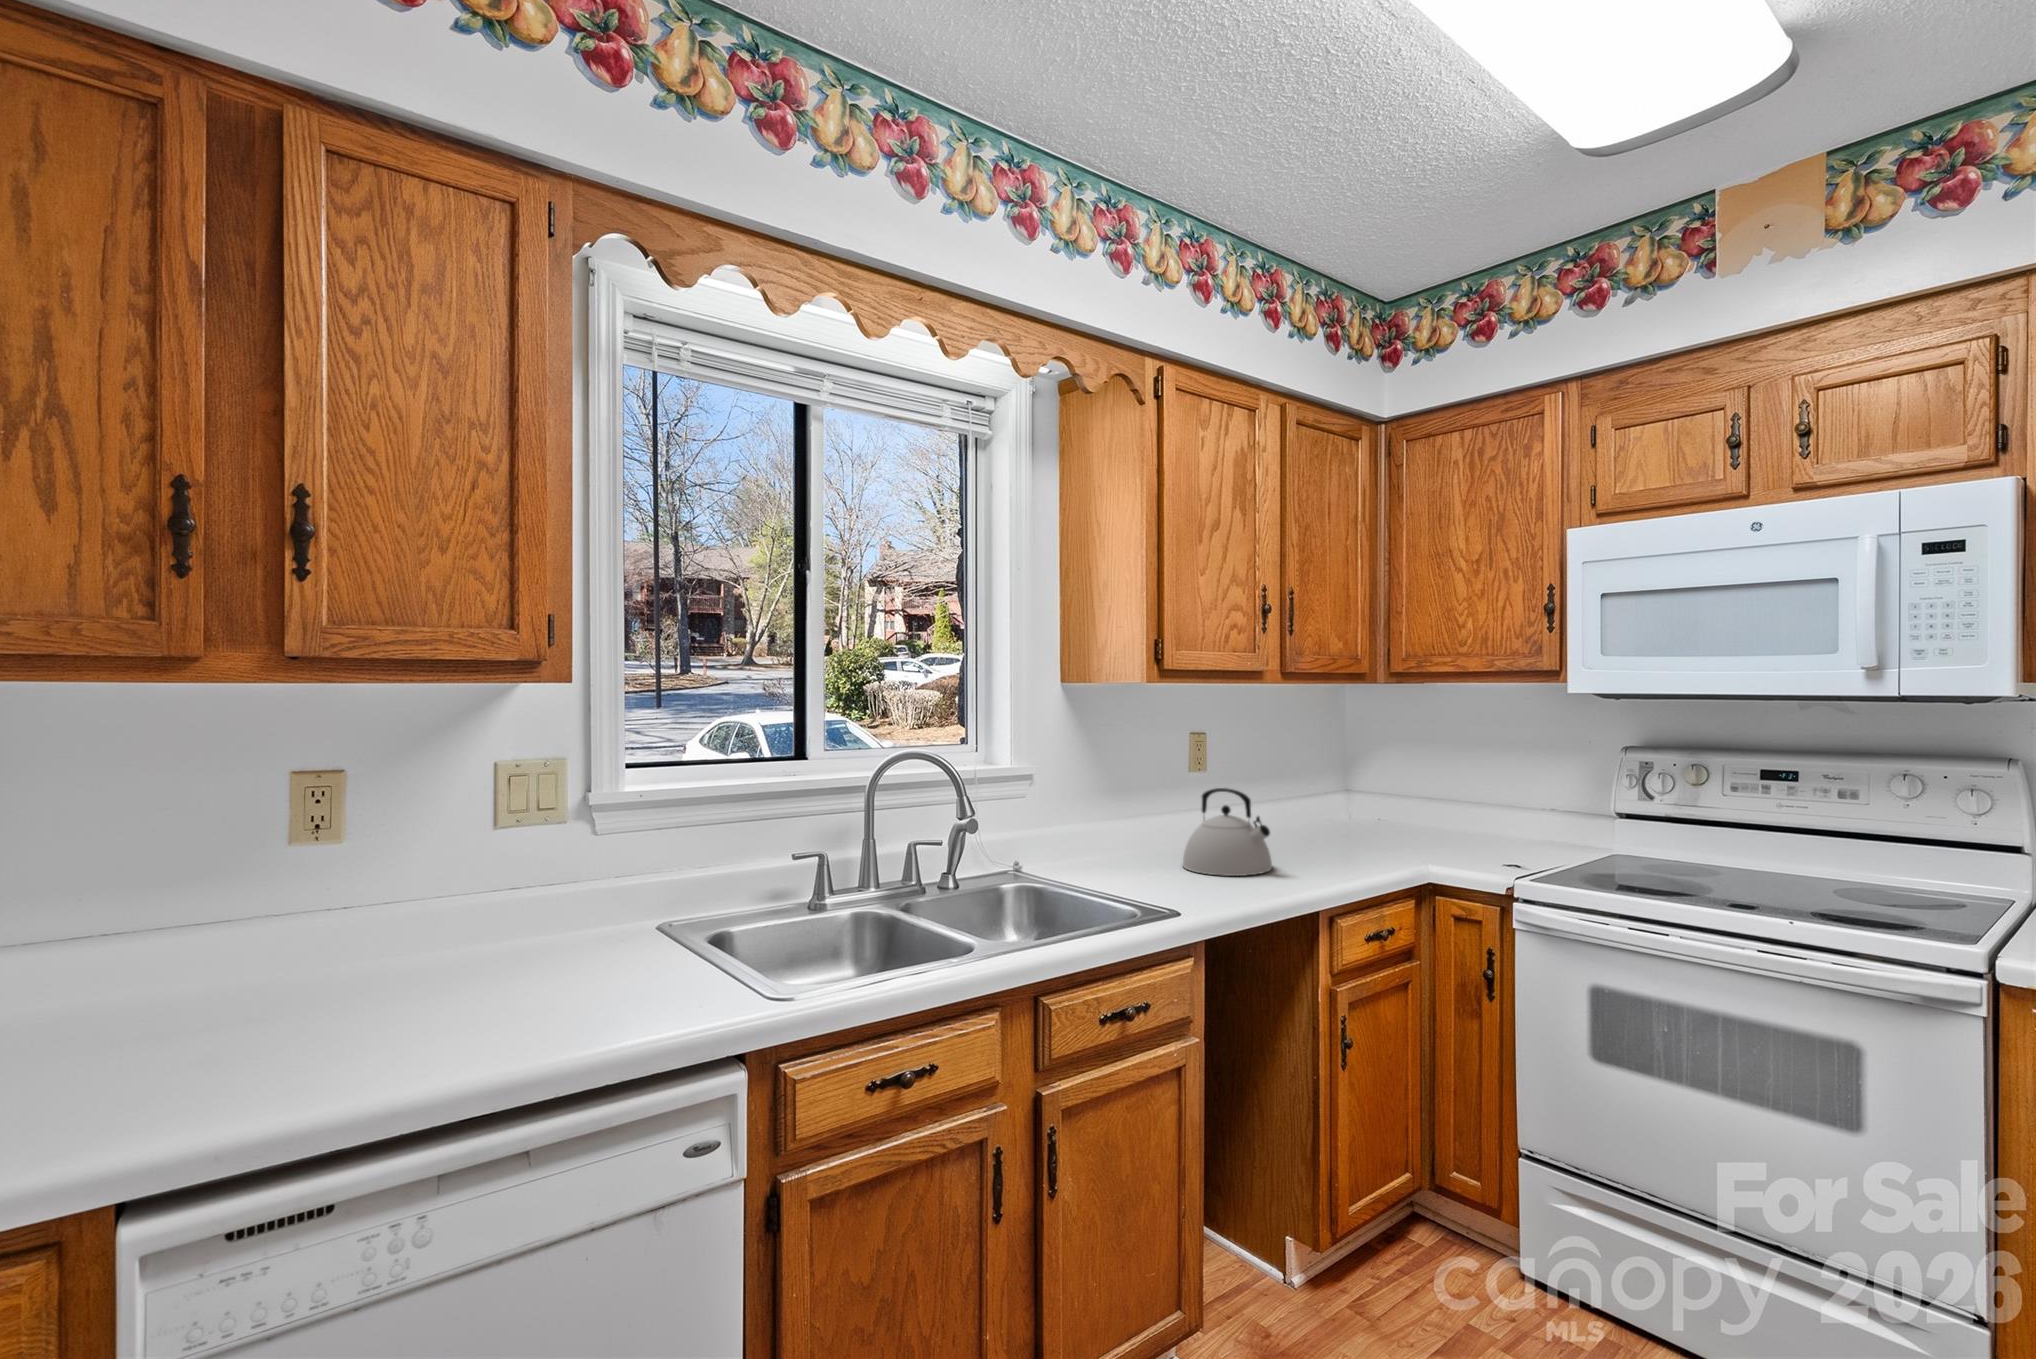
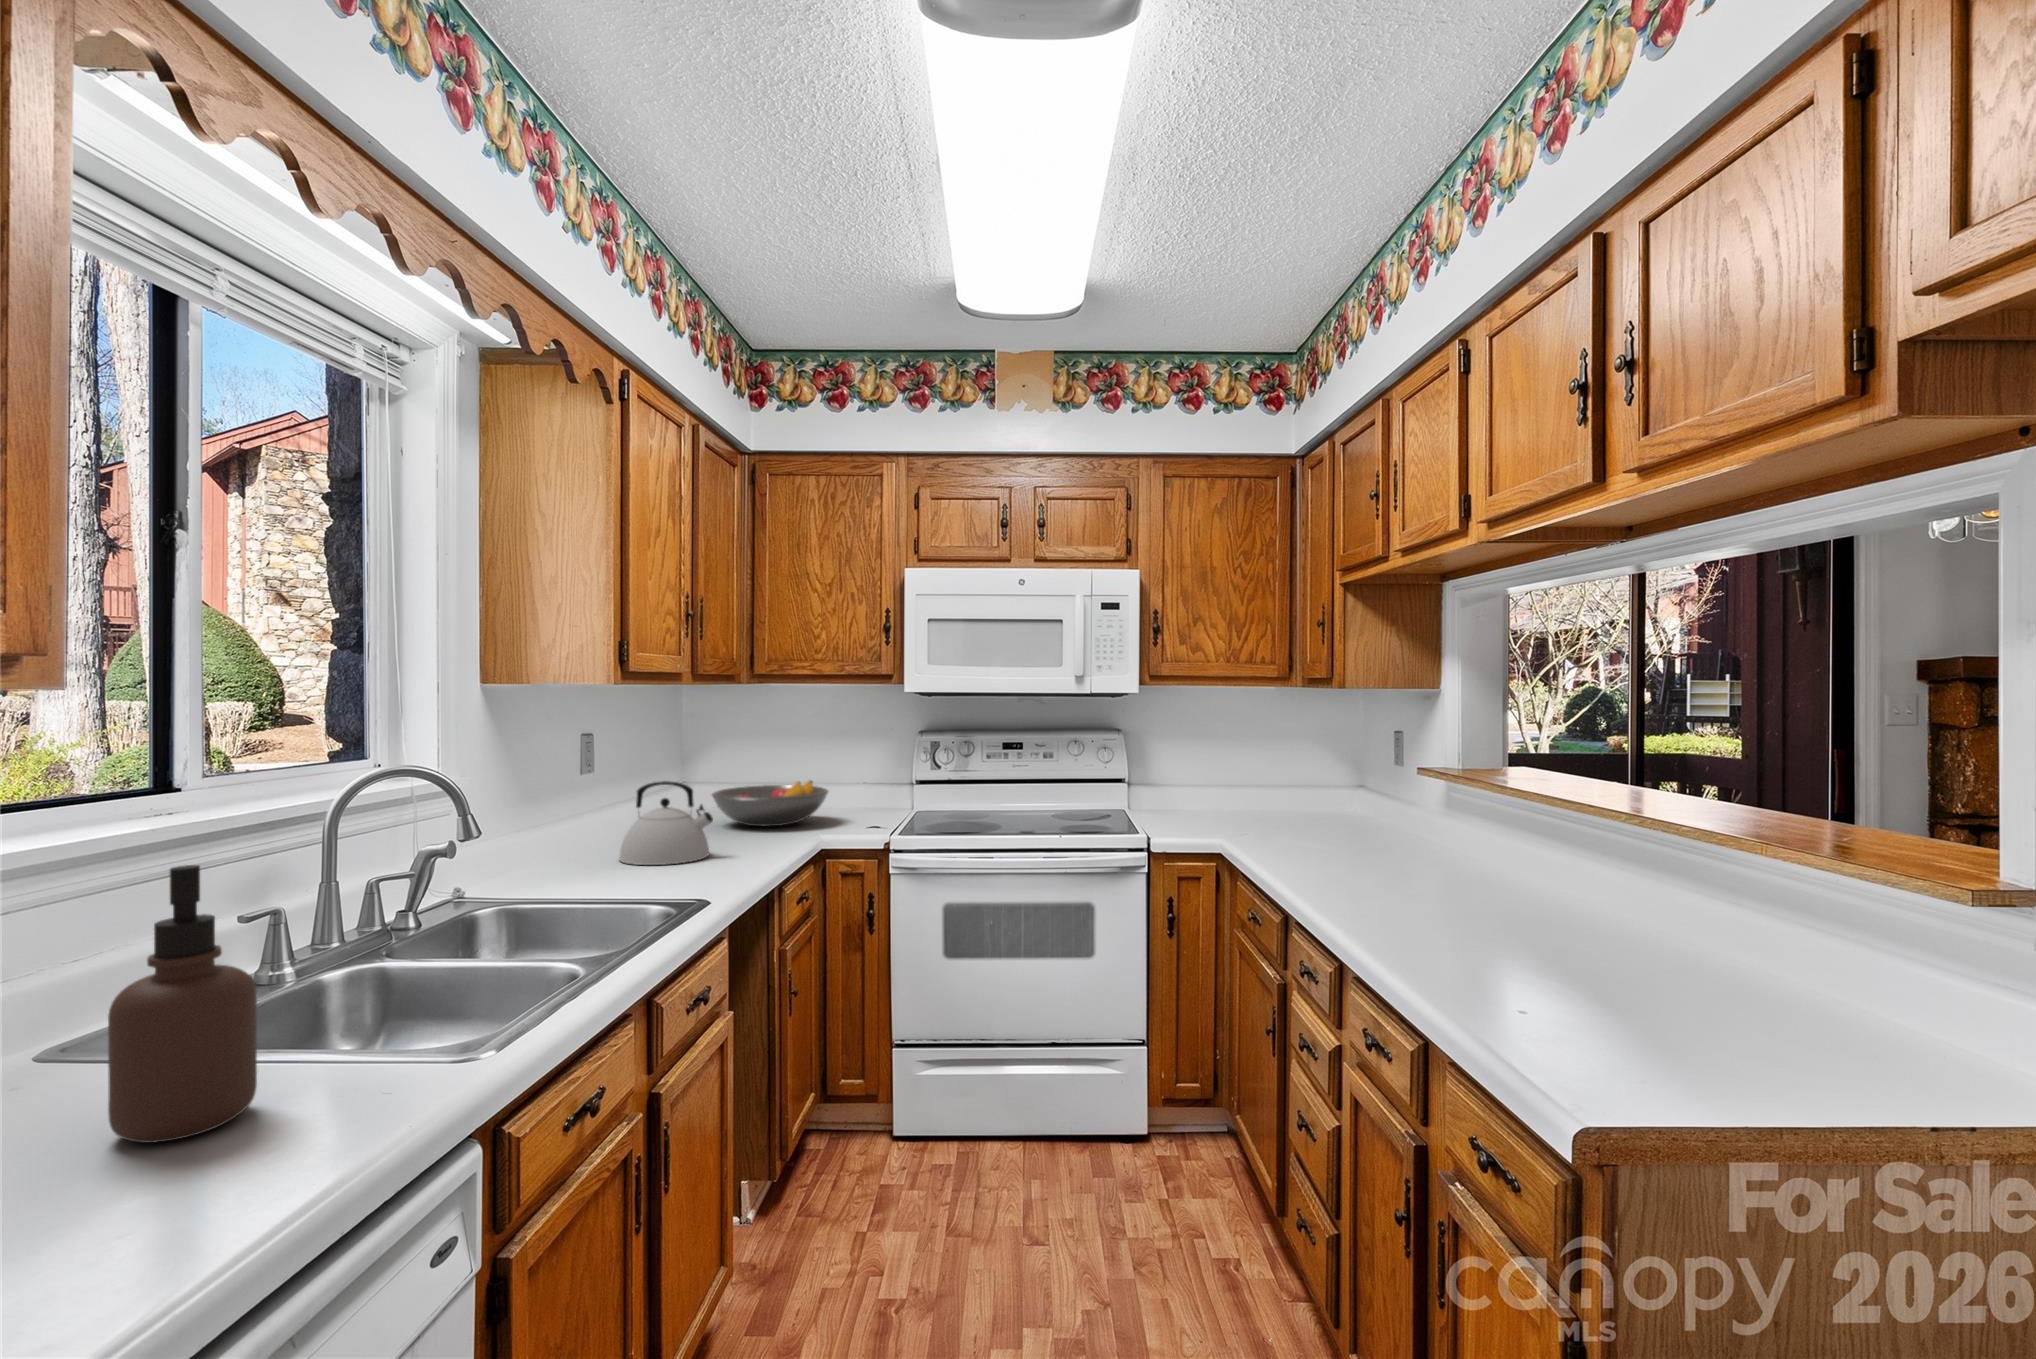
fruit bowl: none [1329,798,1471,848] -> present [712,780,828,827]
soap dispenser: none [546,833,633,1025] -> present [108,865,257,1143]

